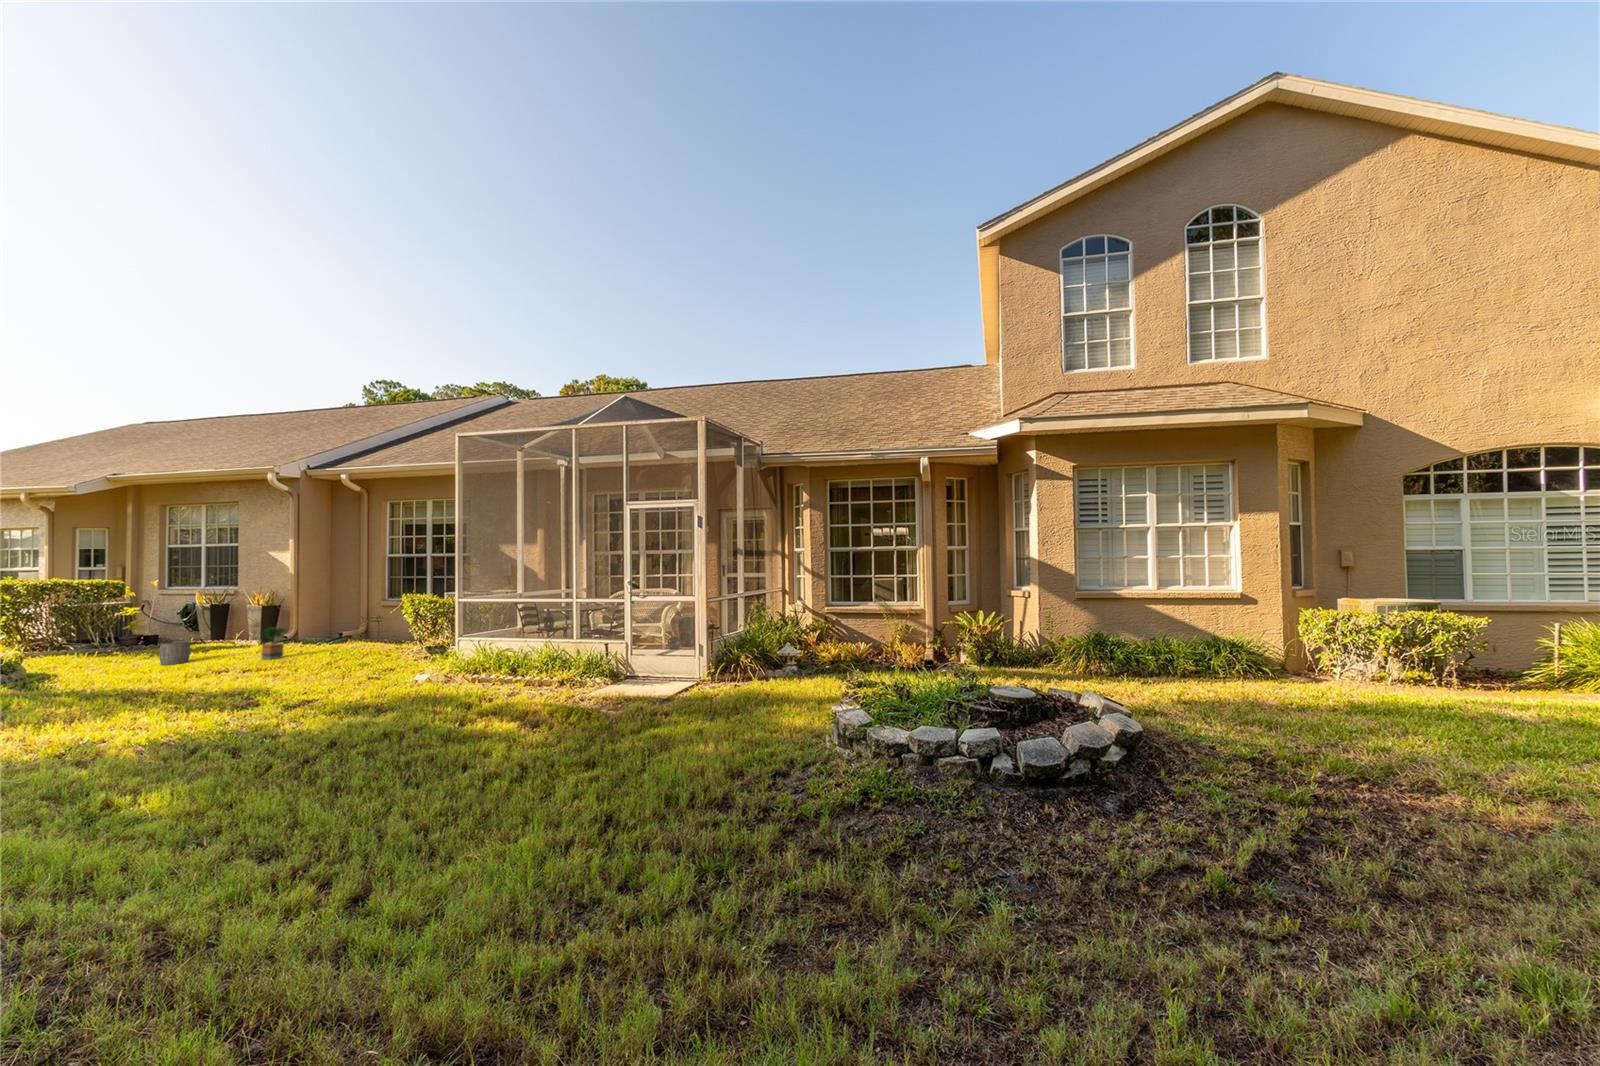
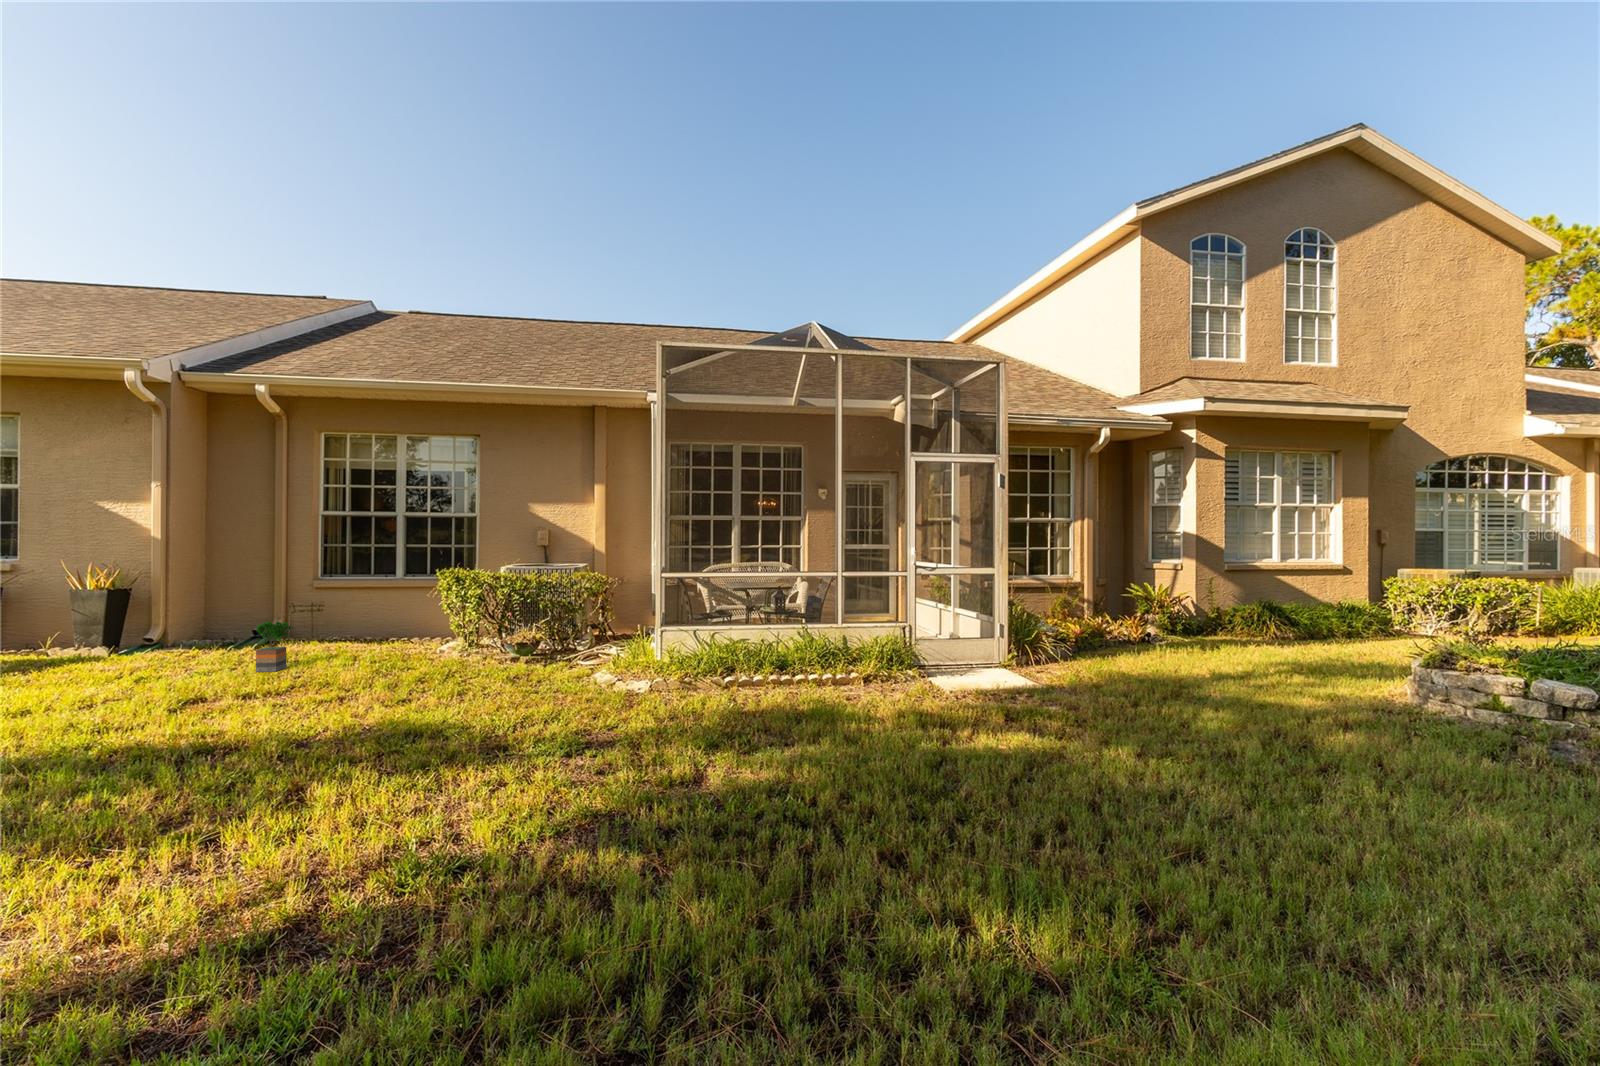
woven basket: present [159,641,190,665] -> none [69,649,119,690]

